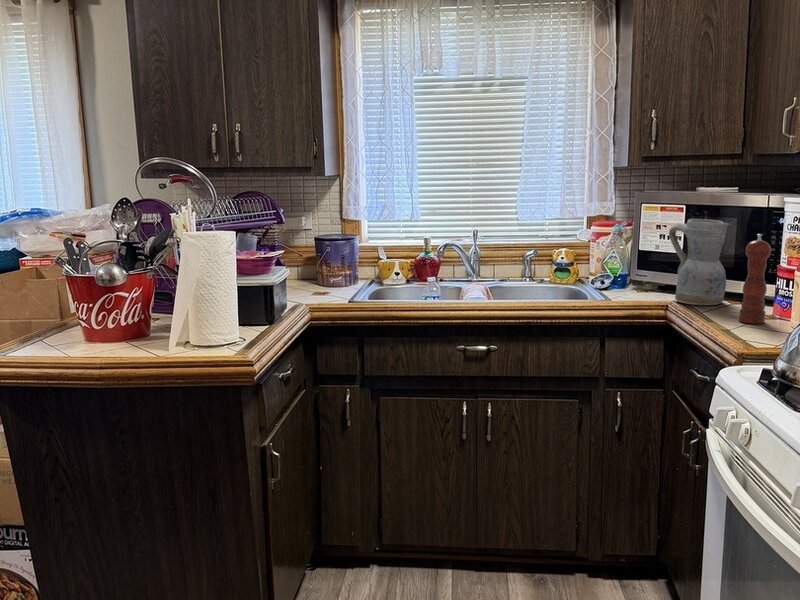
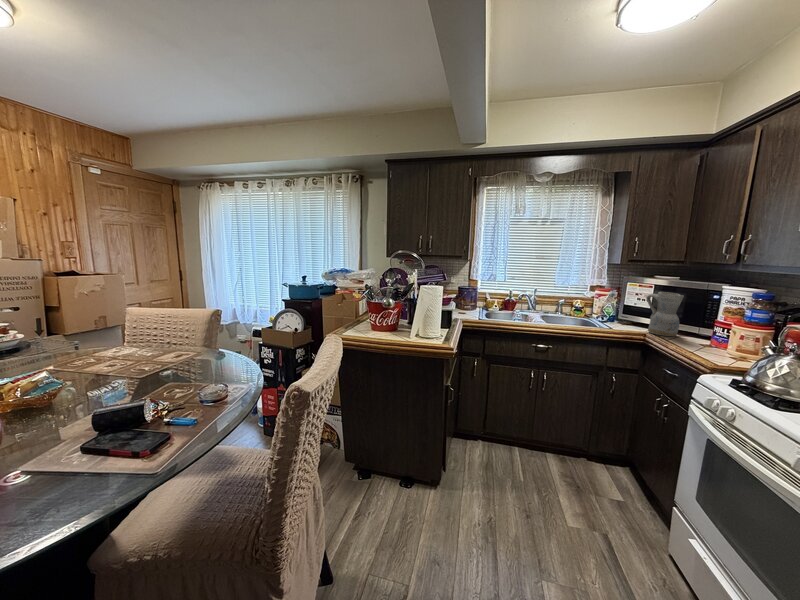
pepper mill: present [739,234,771,324] -> none [692,304,715,350]

